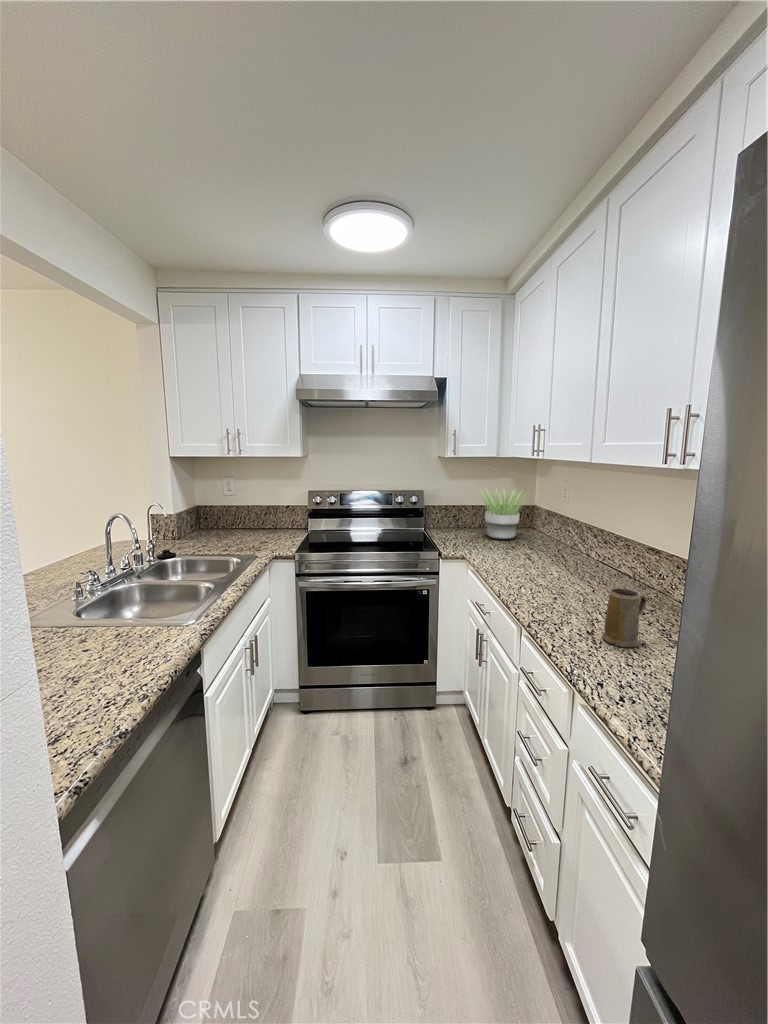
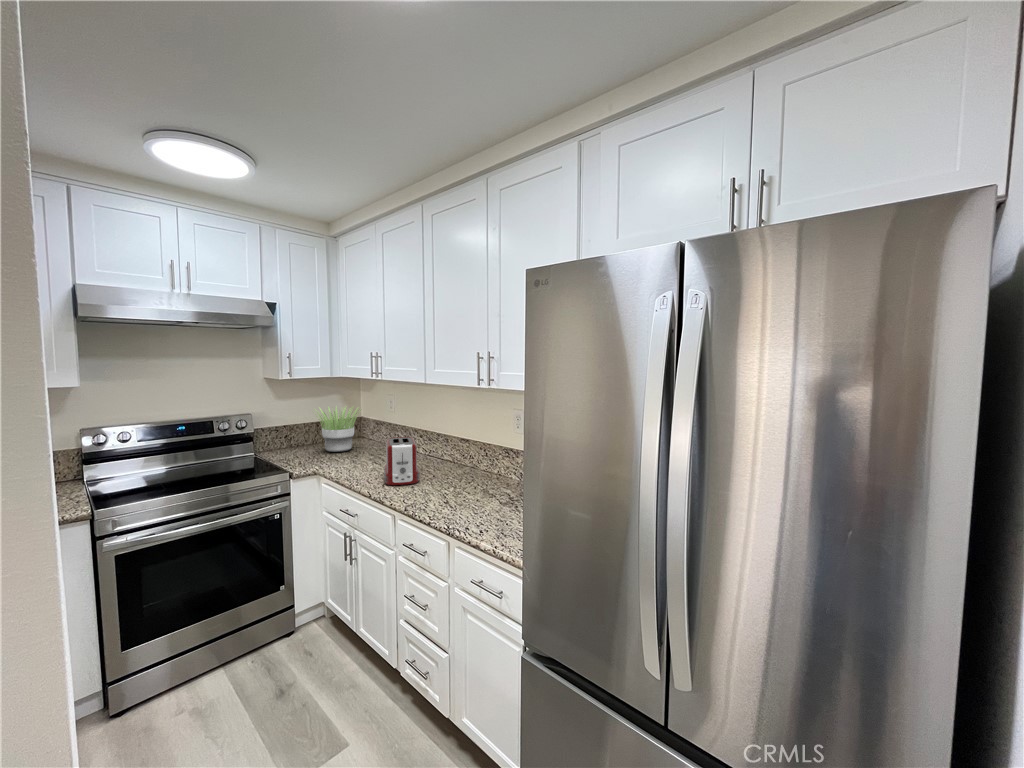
toaster: none [525,531,574,594] -> present [384,437,419,485]
mug: present [602,588,647,647] -> none [454,467,477,506]

